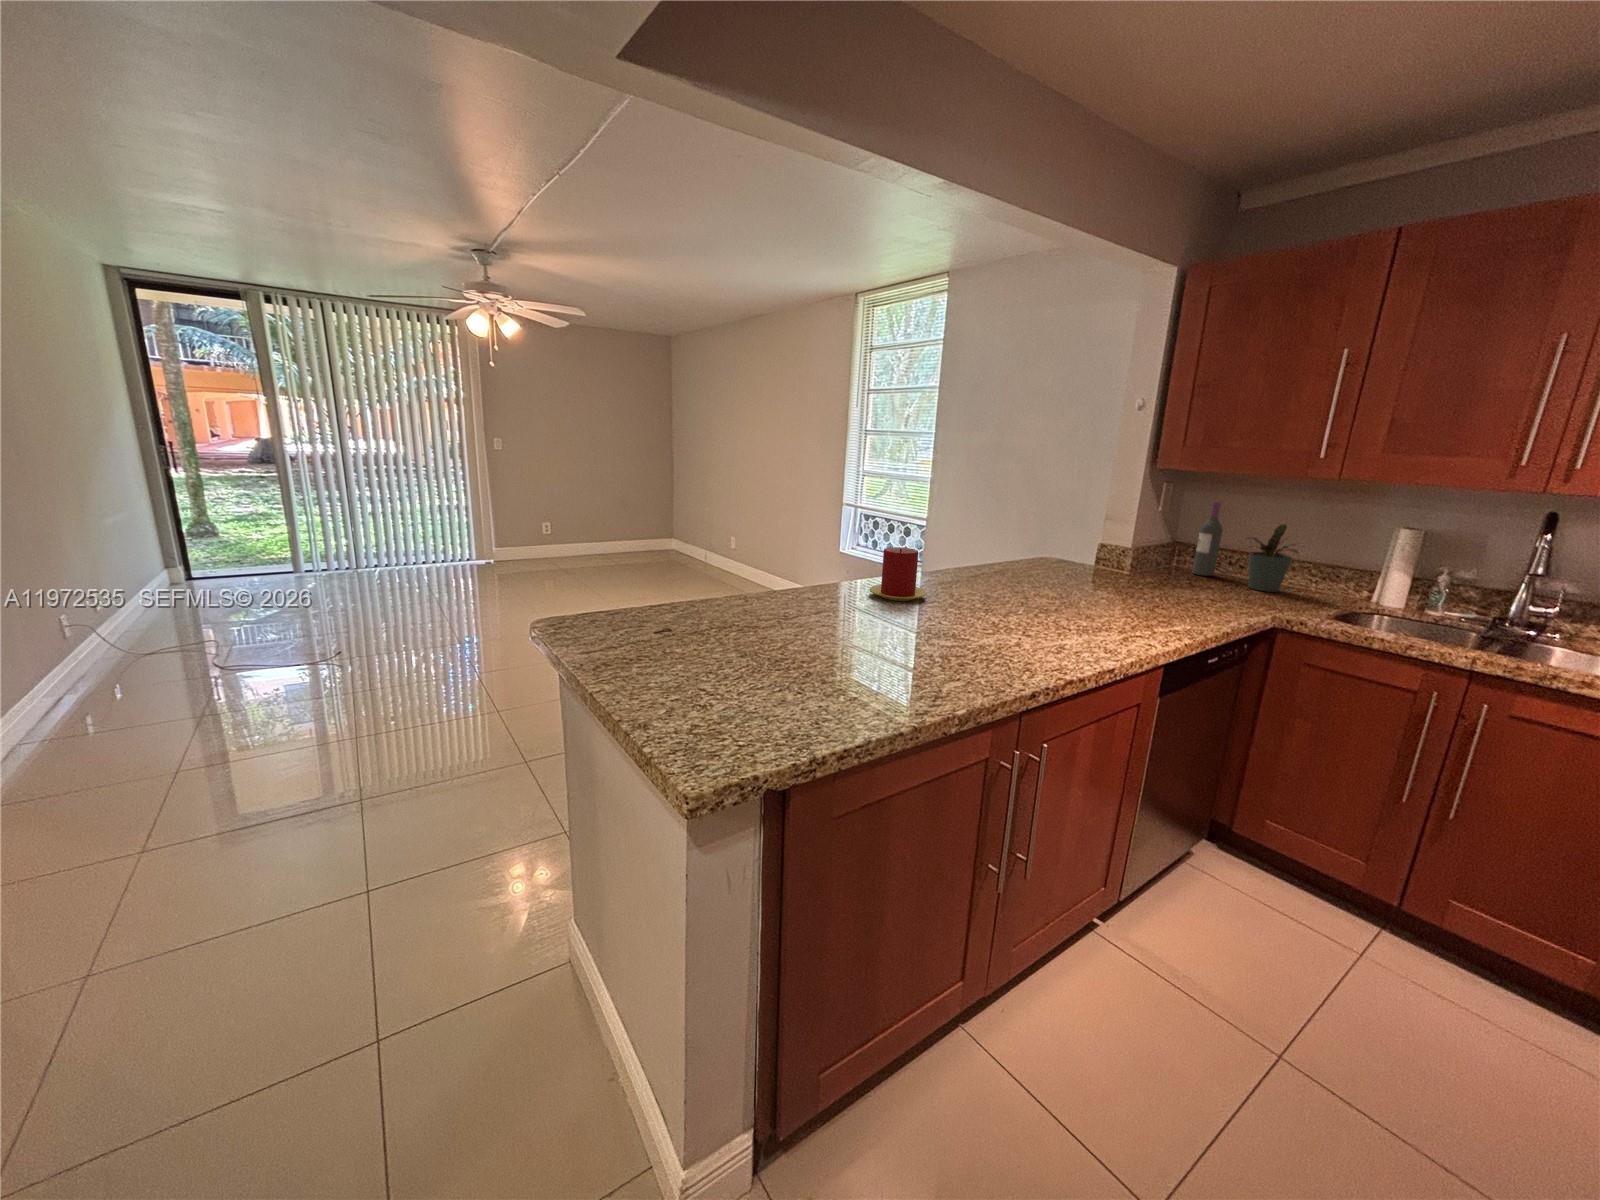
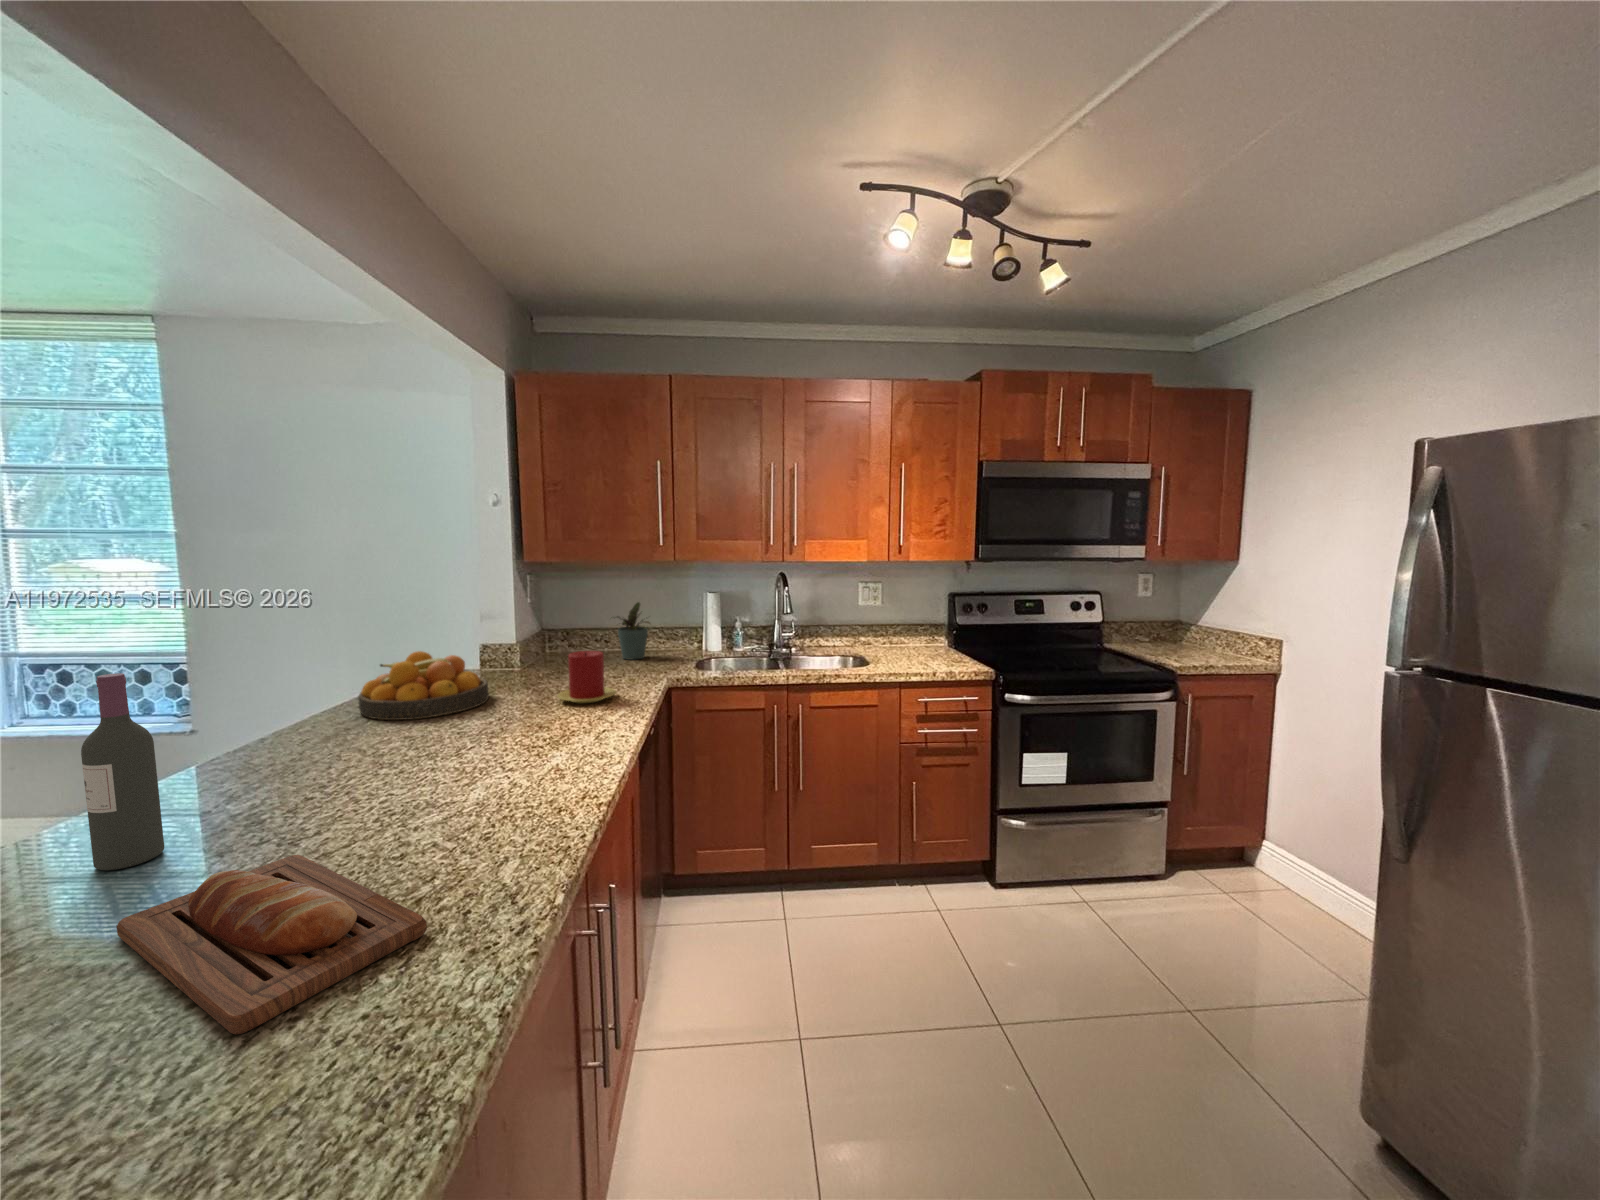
wine bottle: present [1192,501,1223,576] -> present [81,673,164,870]
fruit bowl: none [974,535,1073,590] -> present [358,651,489,720]
candle: present [870,547,927,601] -> present [558,651,616,703]
bread loaf: none [777,619,878,691] -> present [117,855,427,1035]

